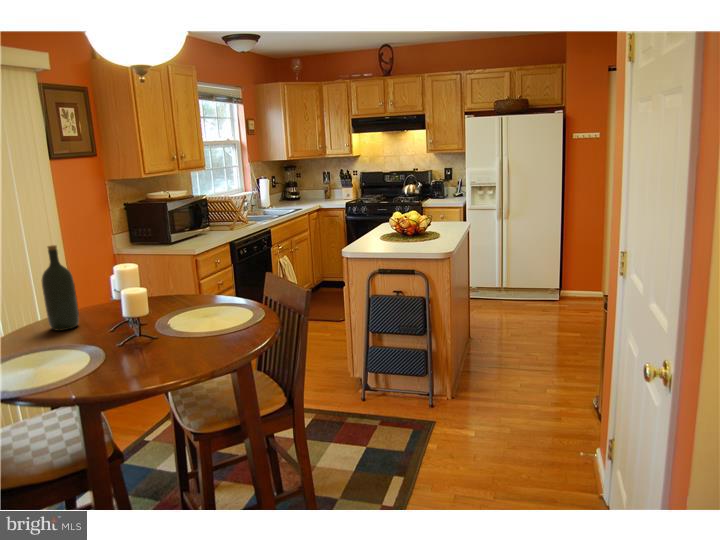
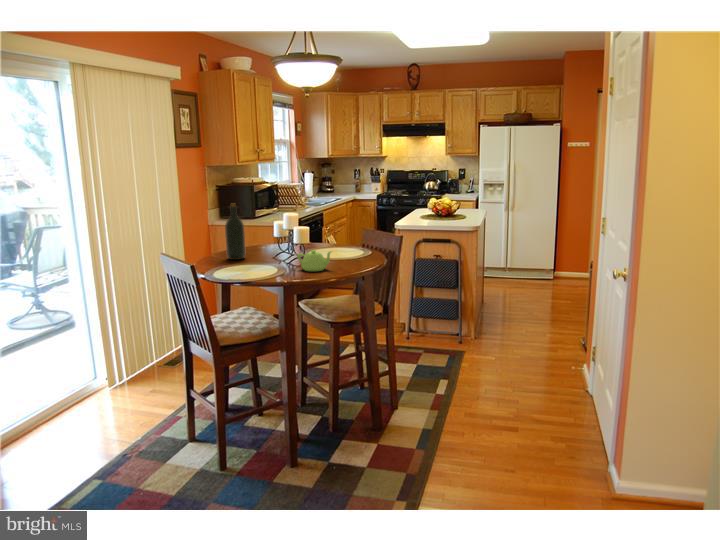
teapot: none [132,322,186,358] -> present [297,250,331,271]

